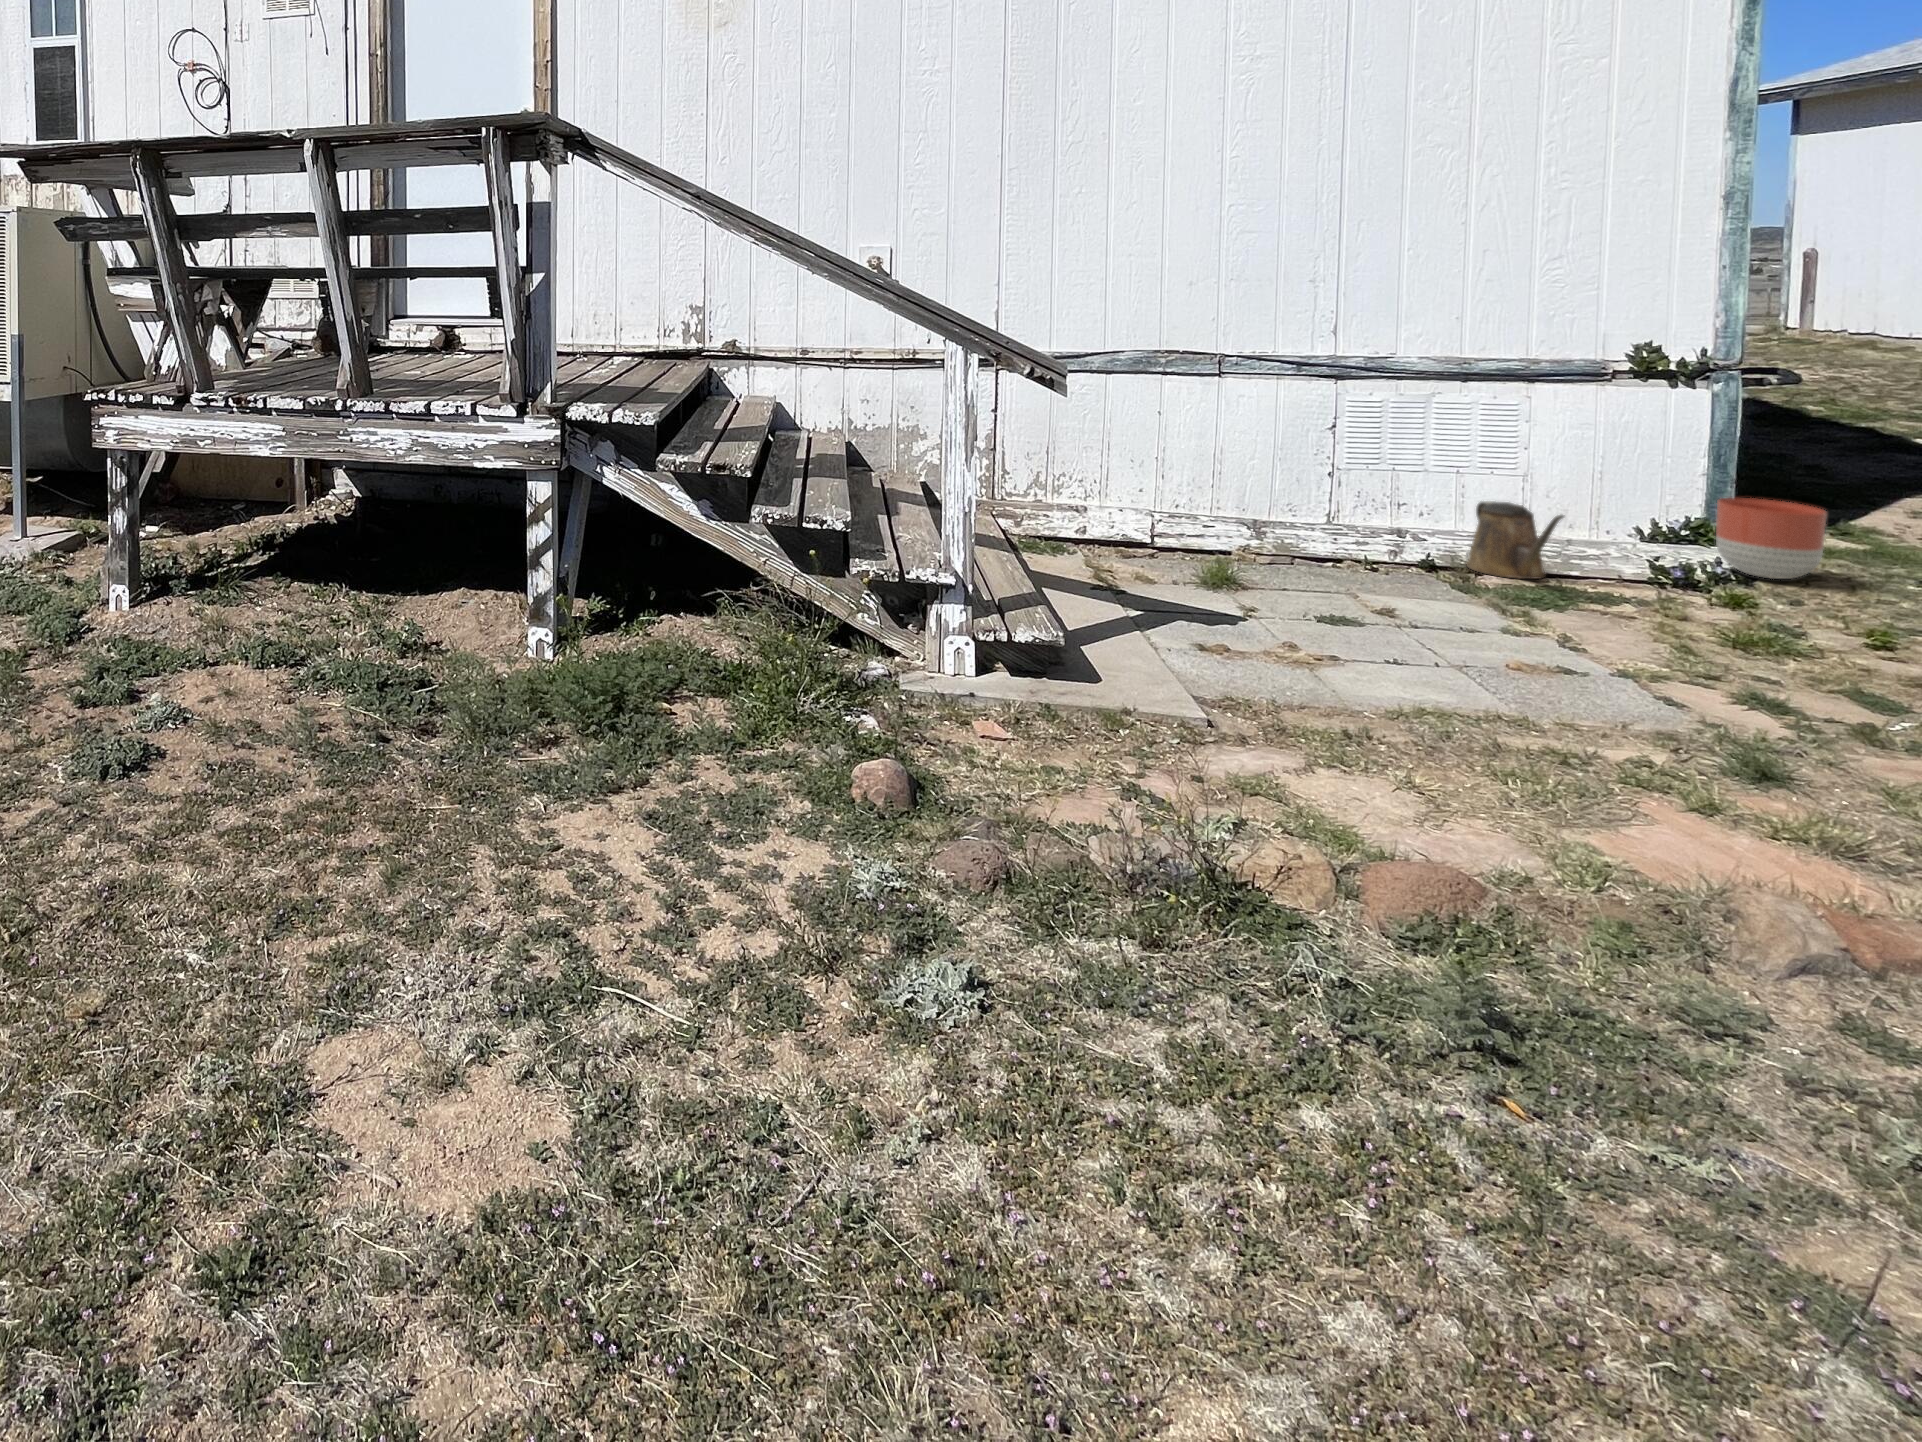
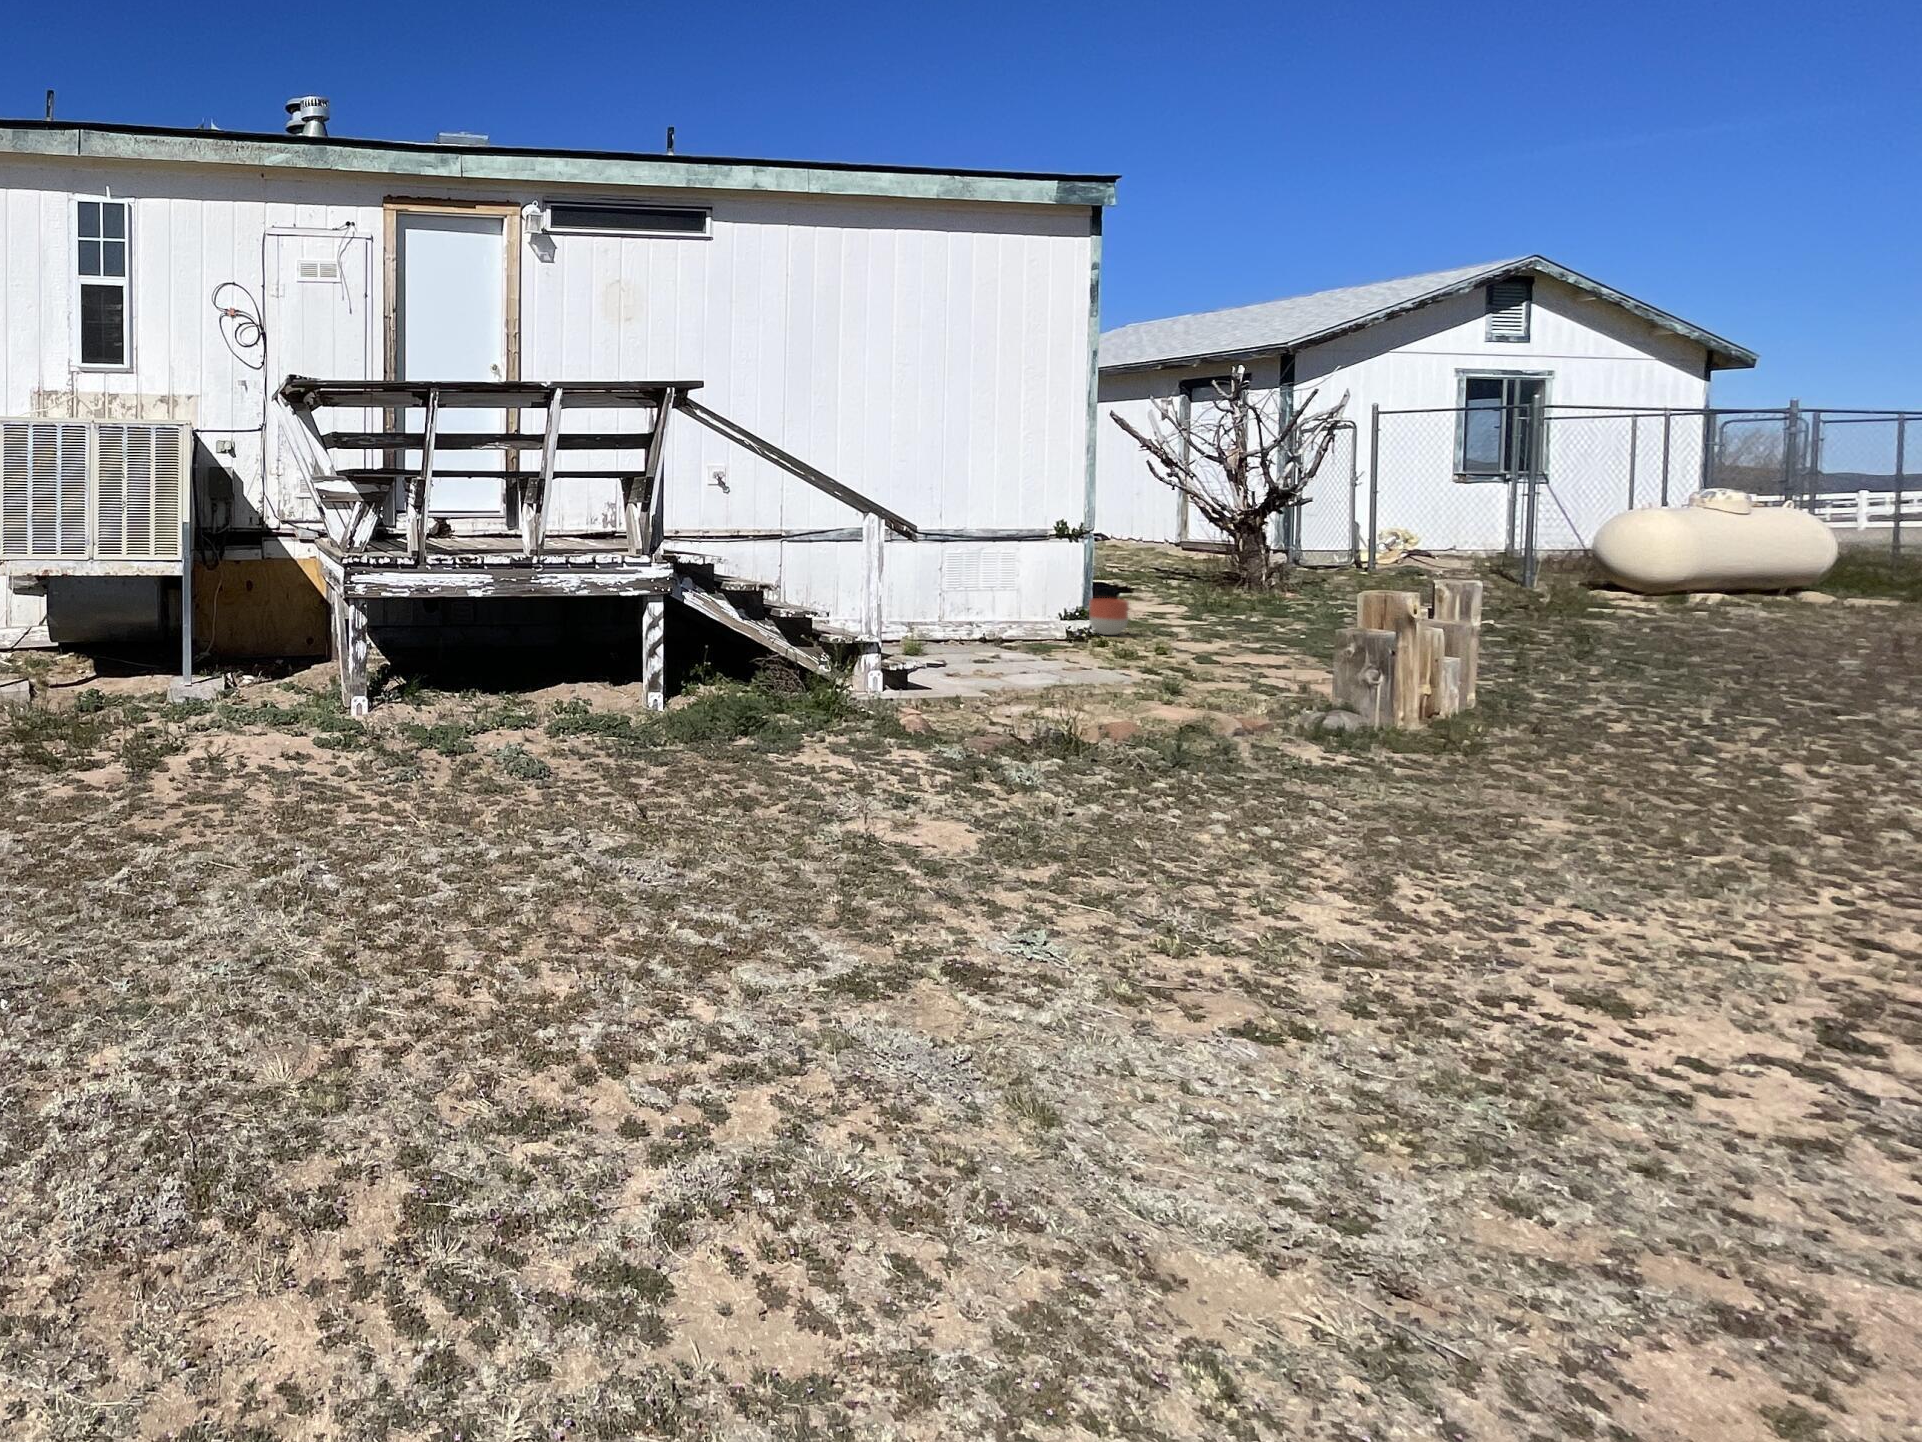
watering can: present [1465,501,1564,579] -> none [1002,604,1049,642]

